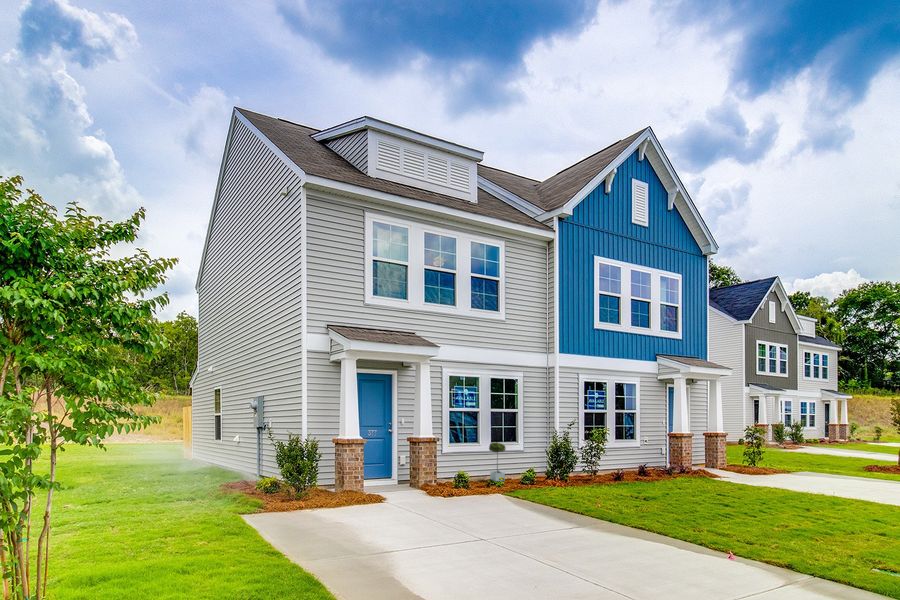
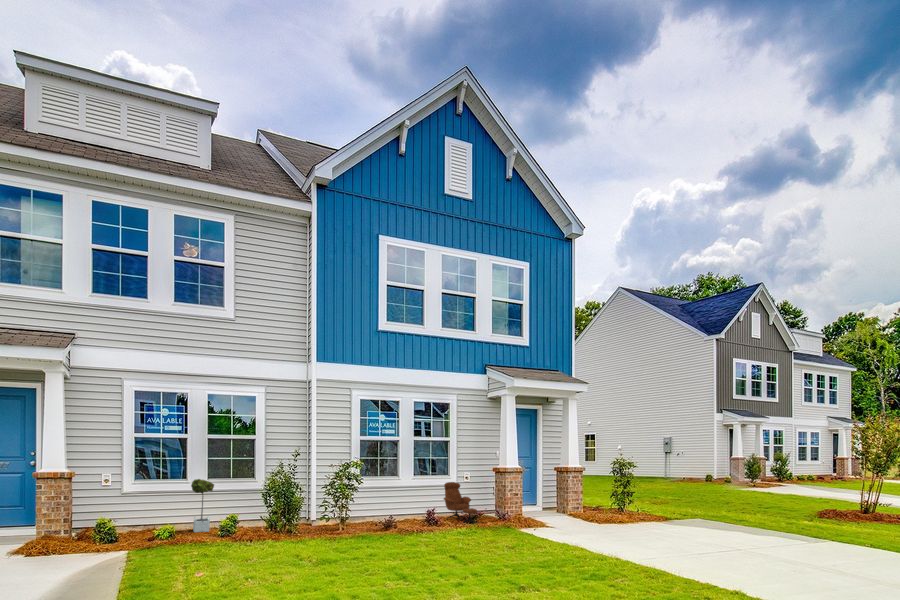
lounge chair: none [633,444,666,477] -> present [444,482,477,523]

